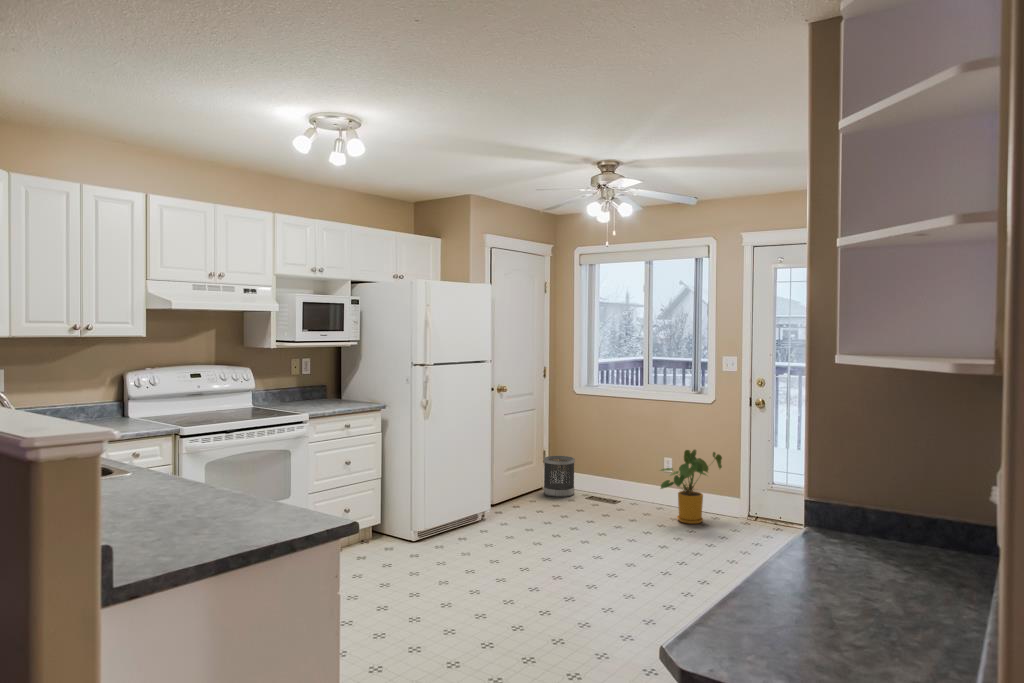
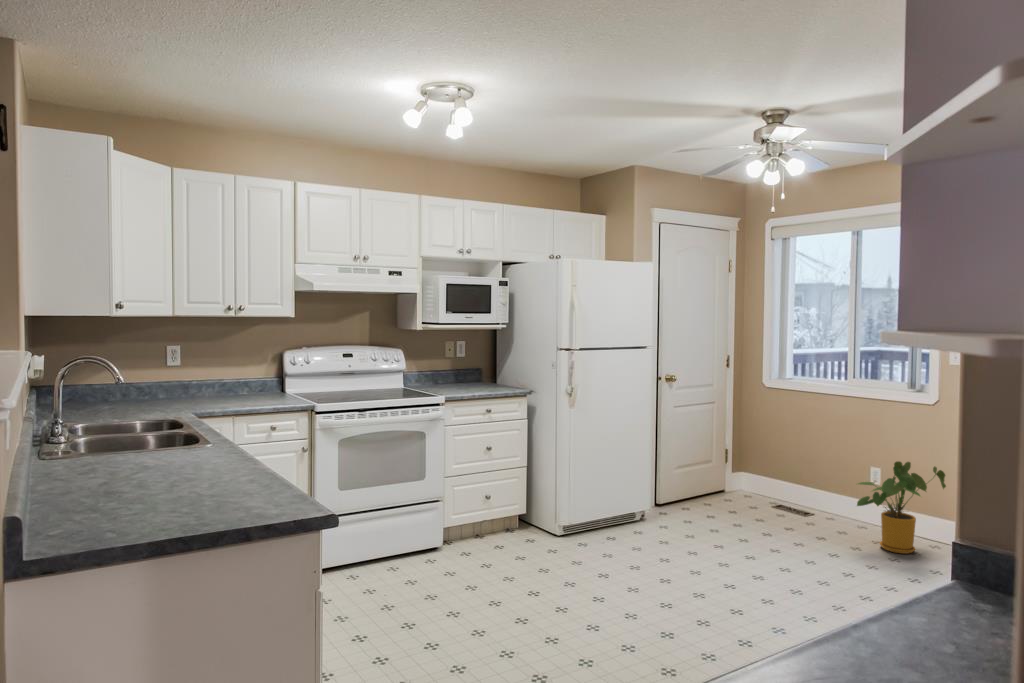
wastebasket: present [544,456,575,497] -> none [722,456,760,503]

